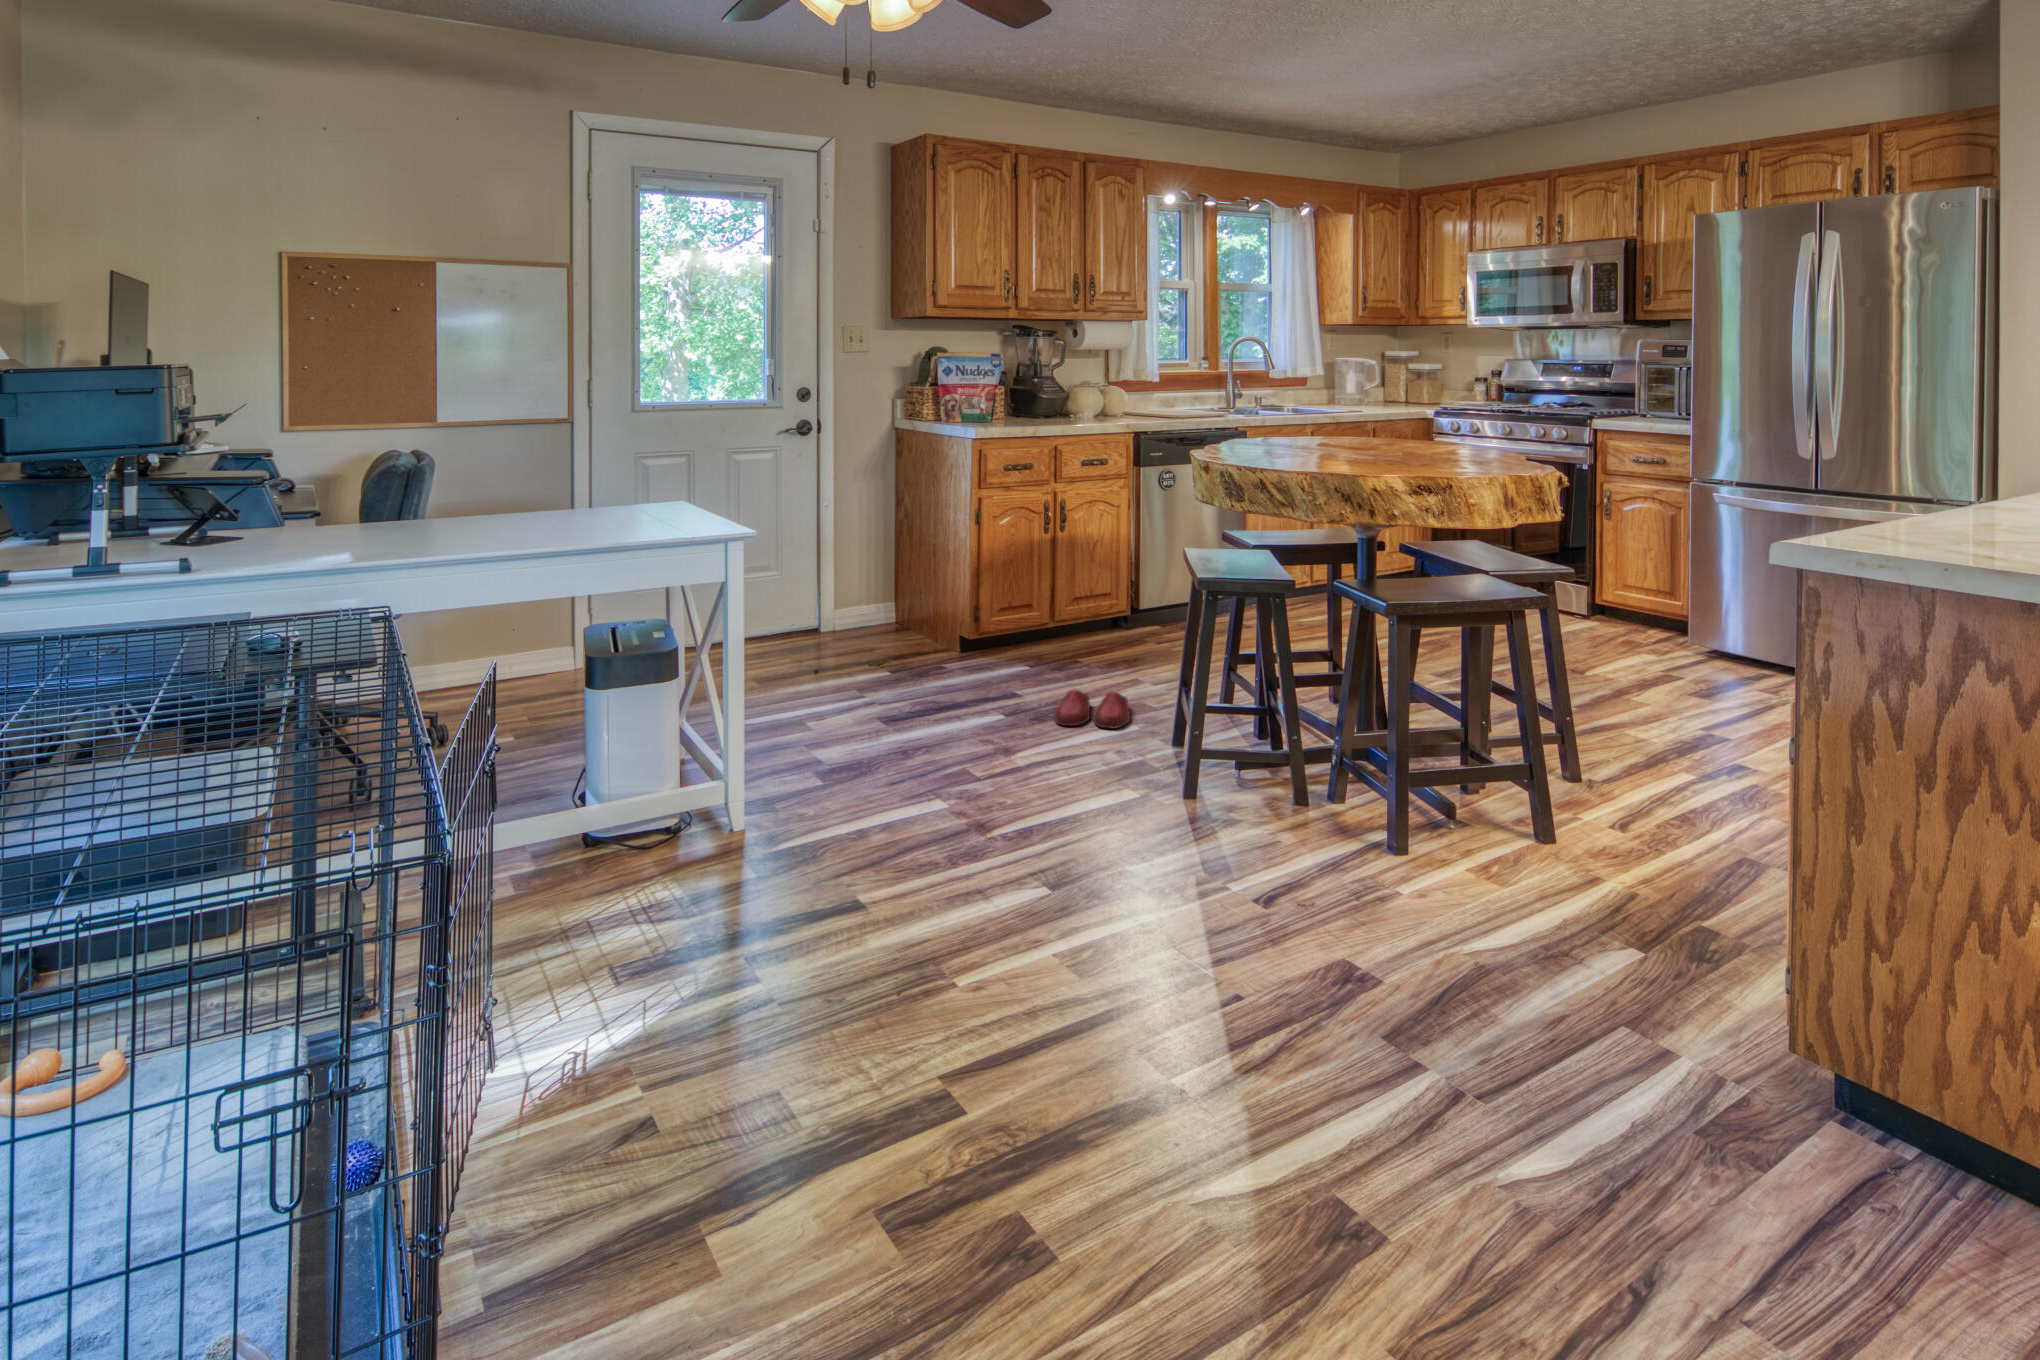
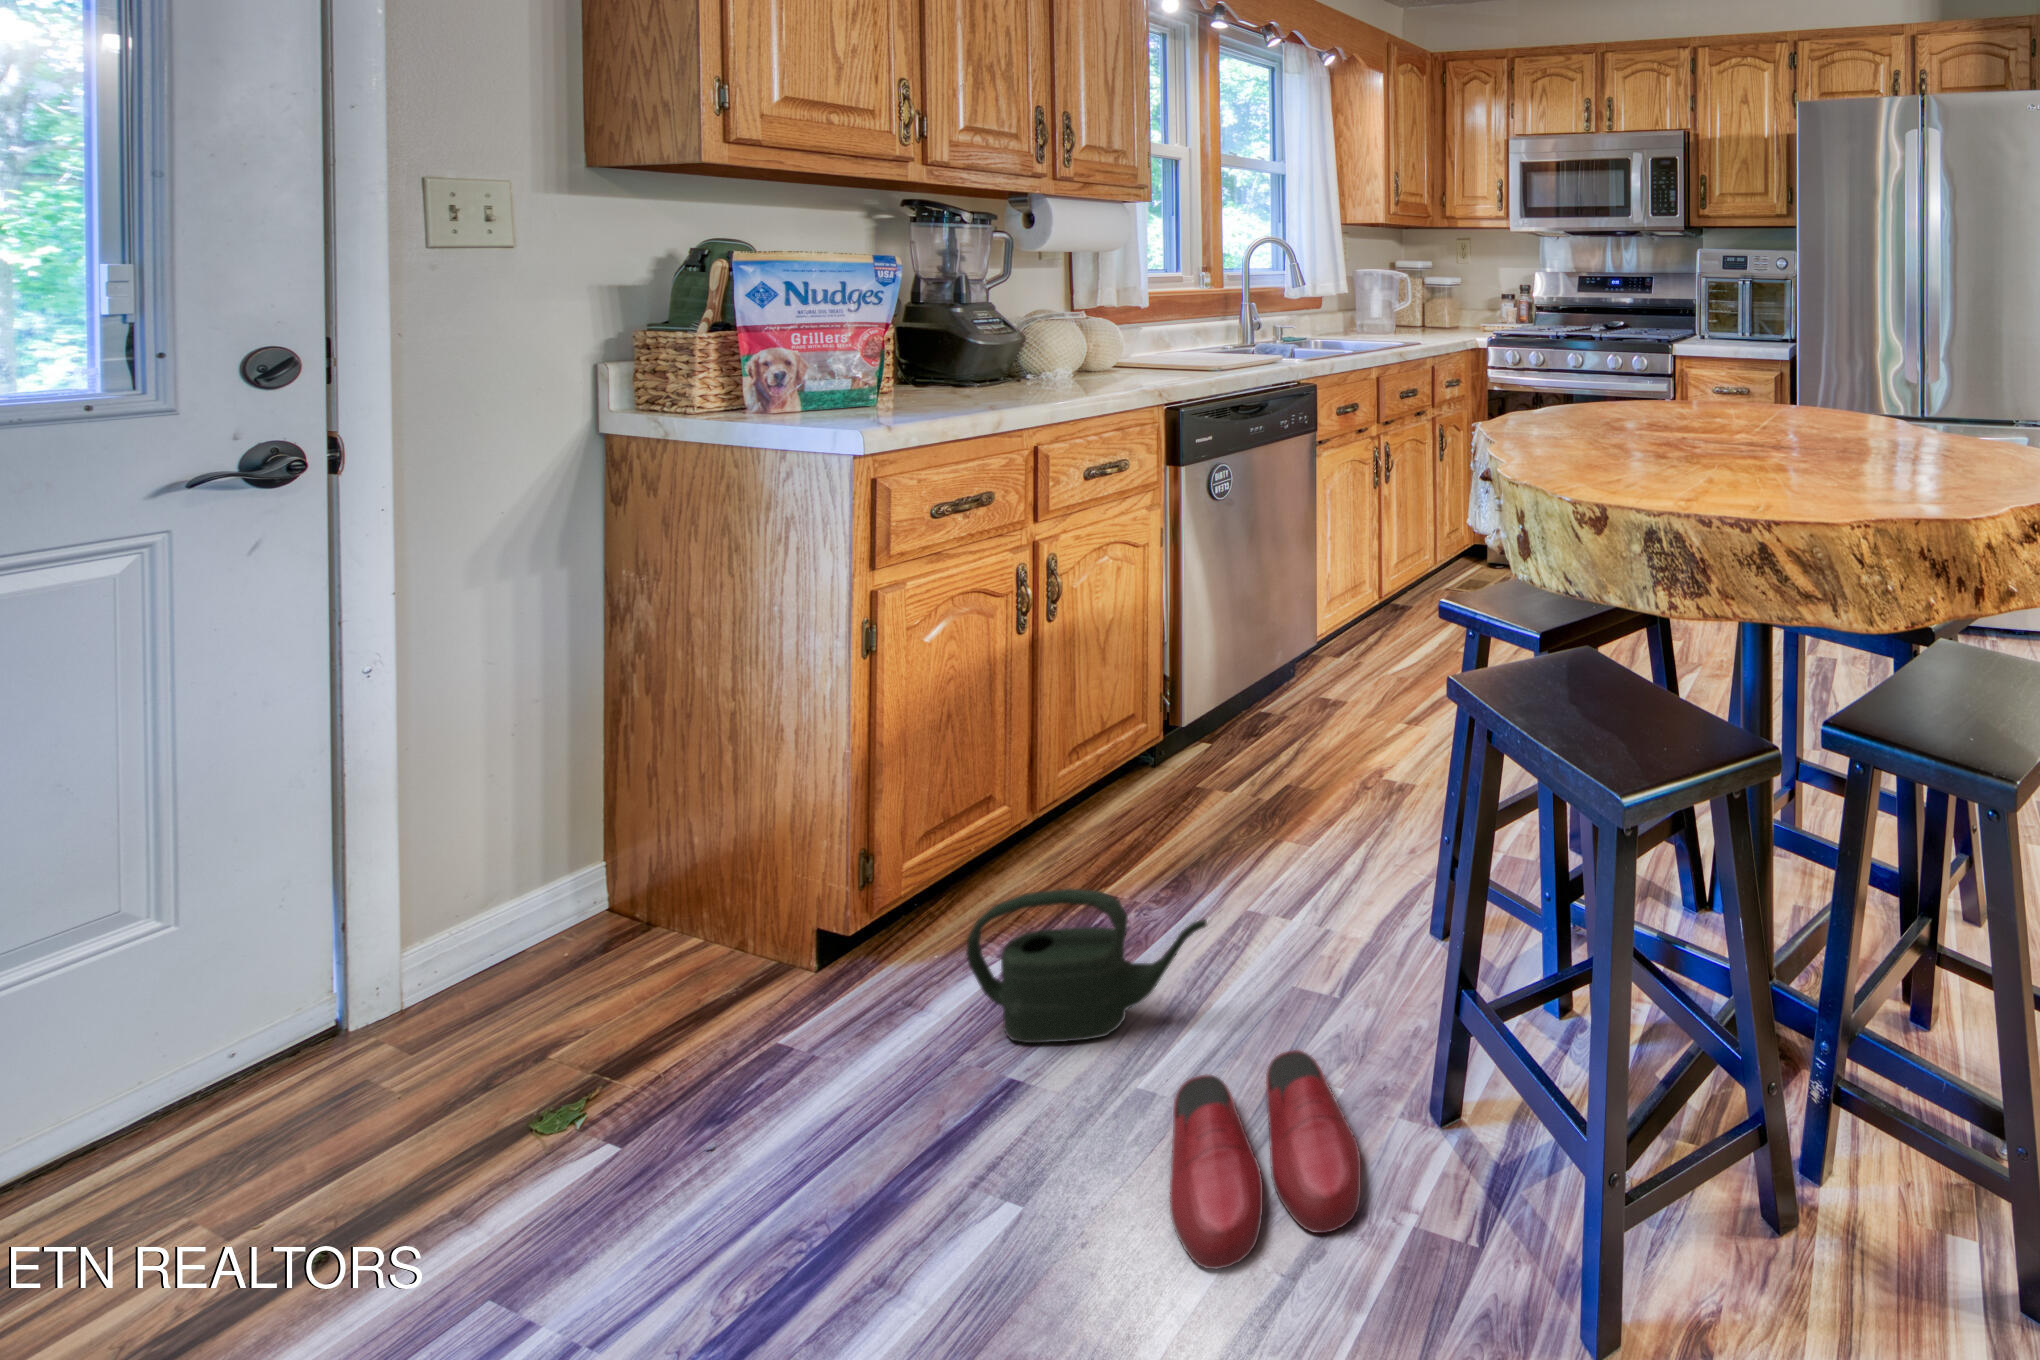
watering can: none [1004,623,1096,688] -> present [966,888,1207,1043]

